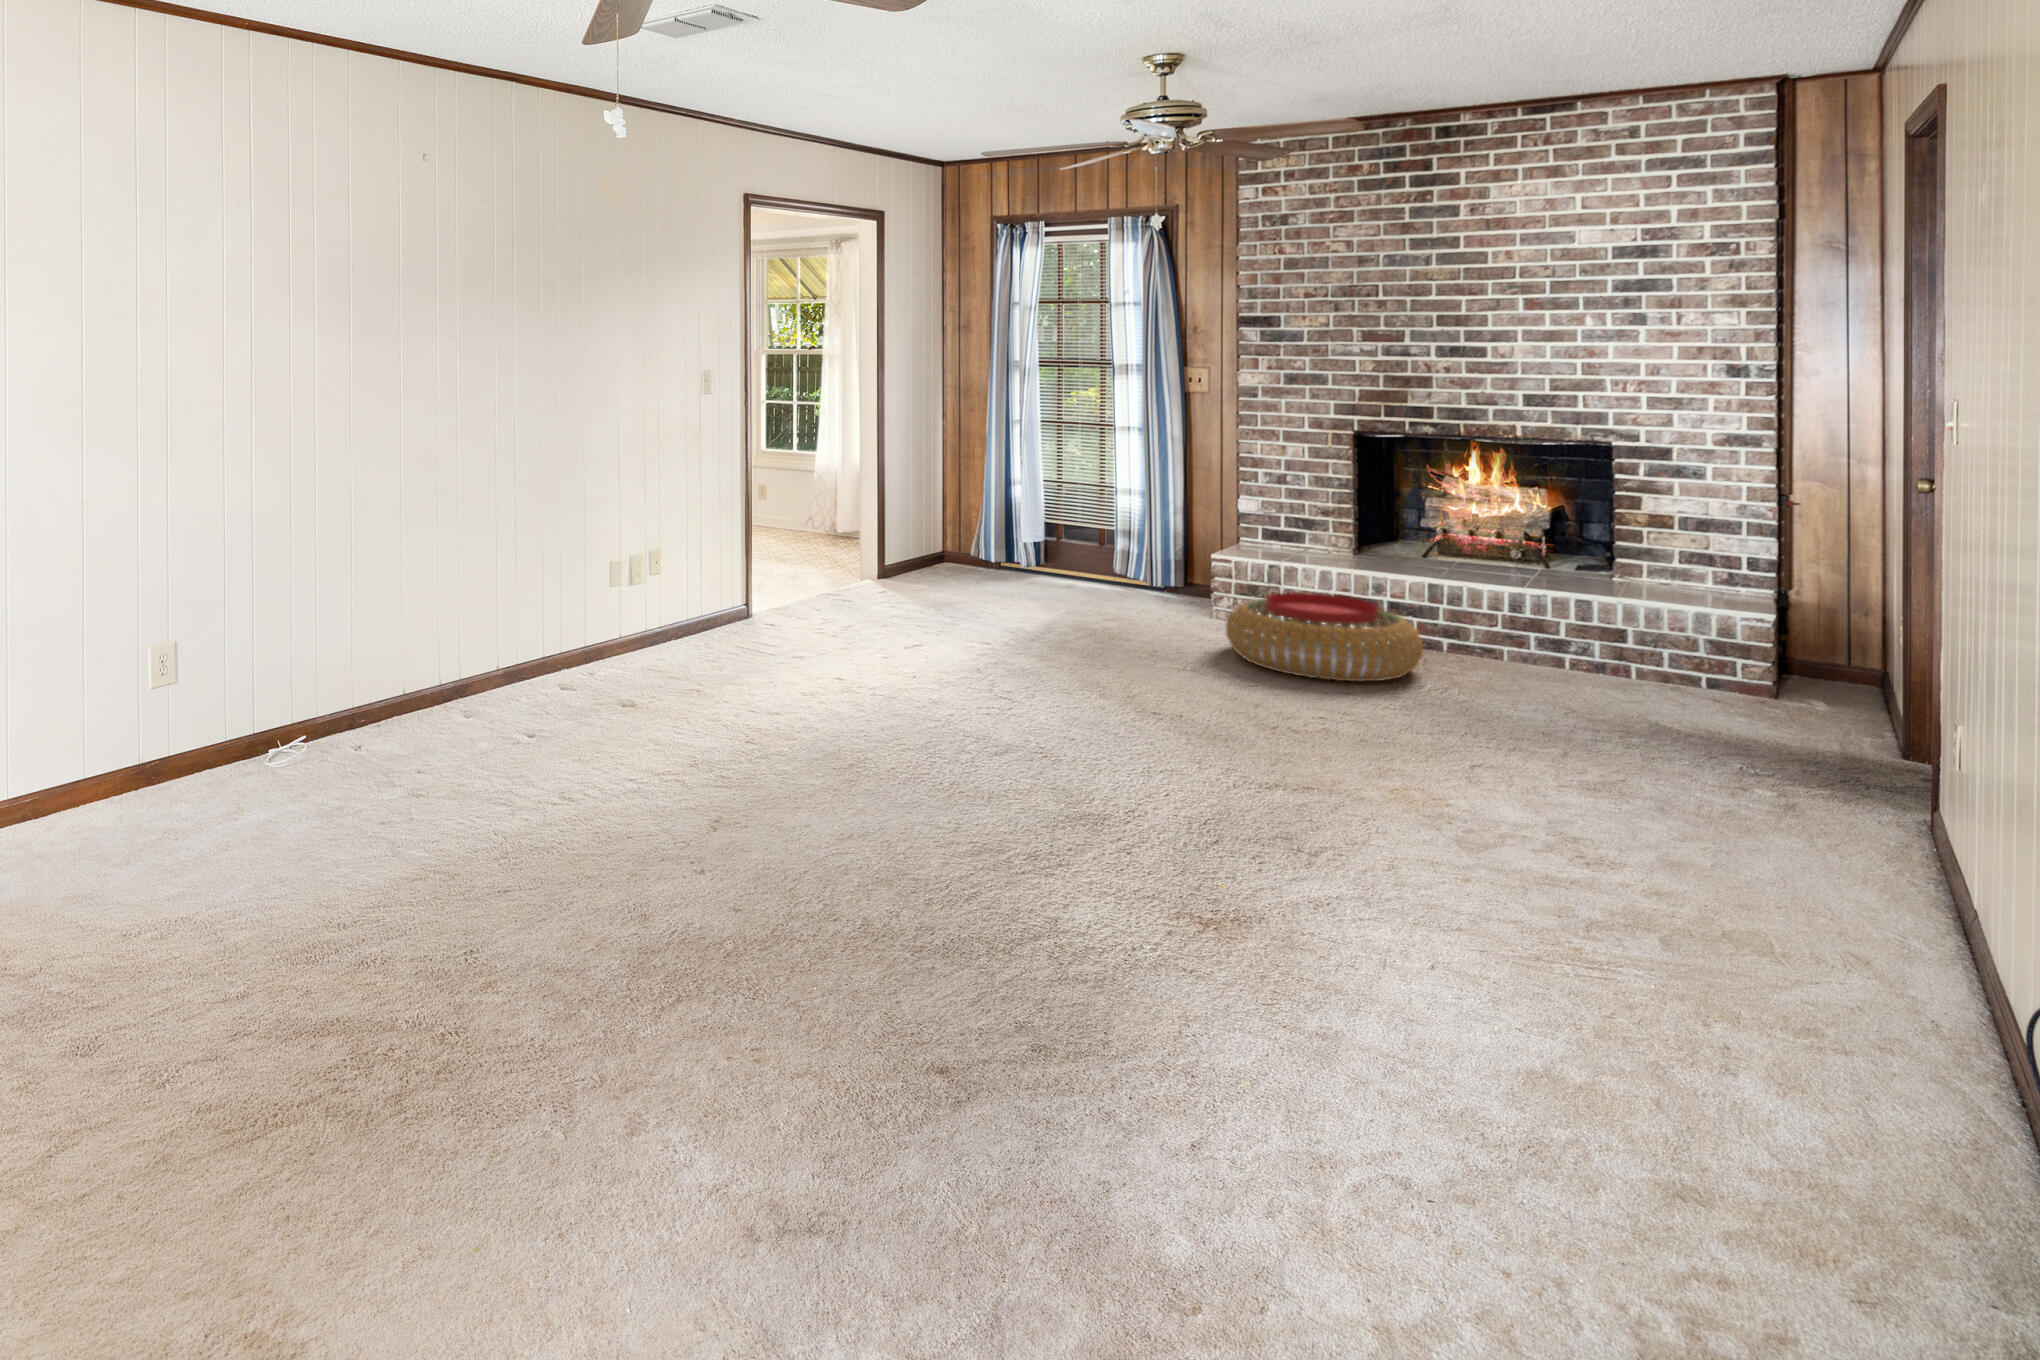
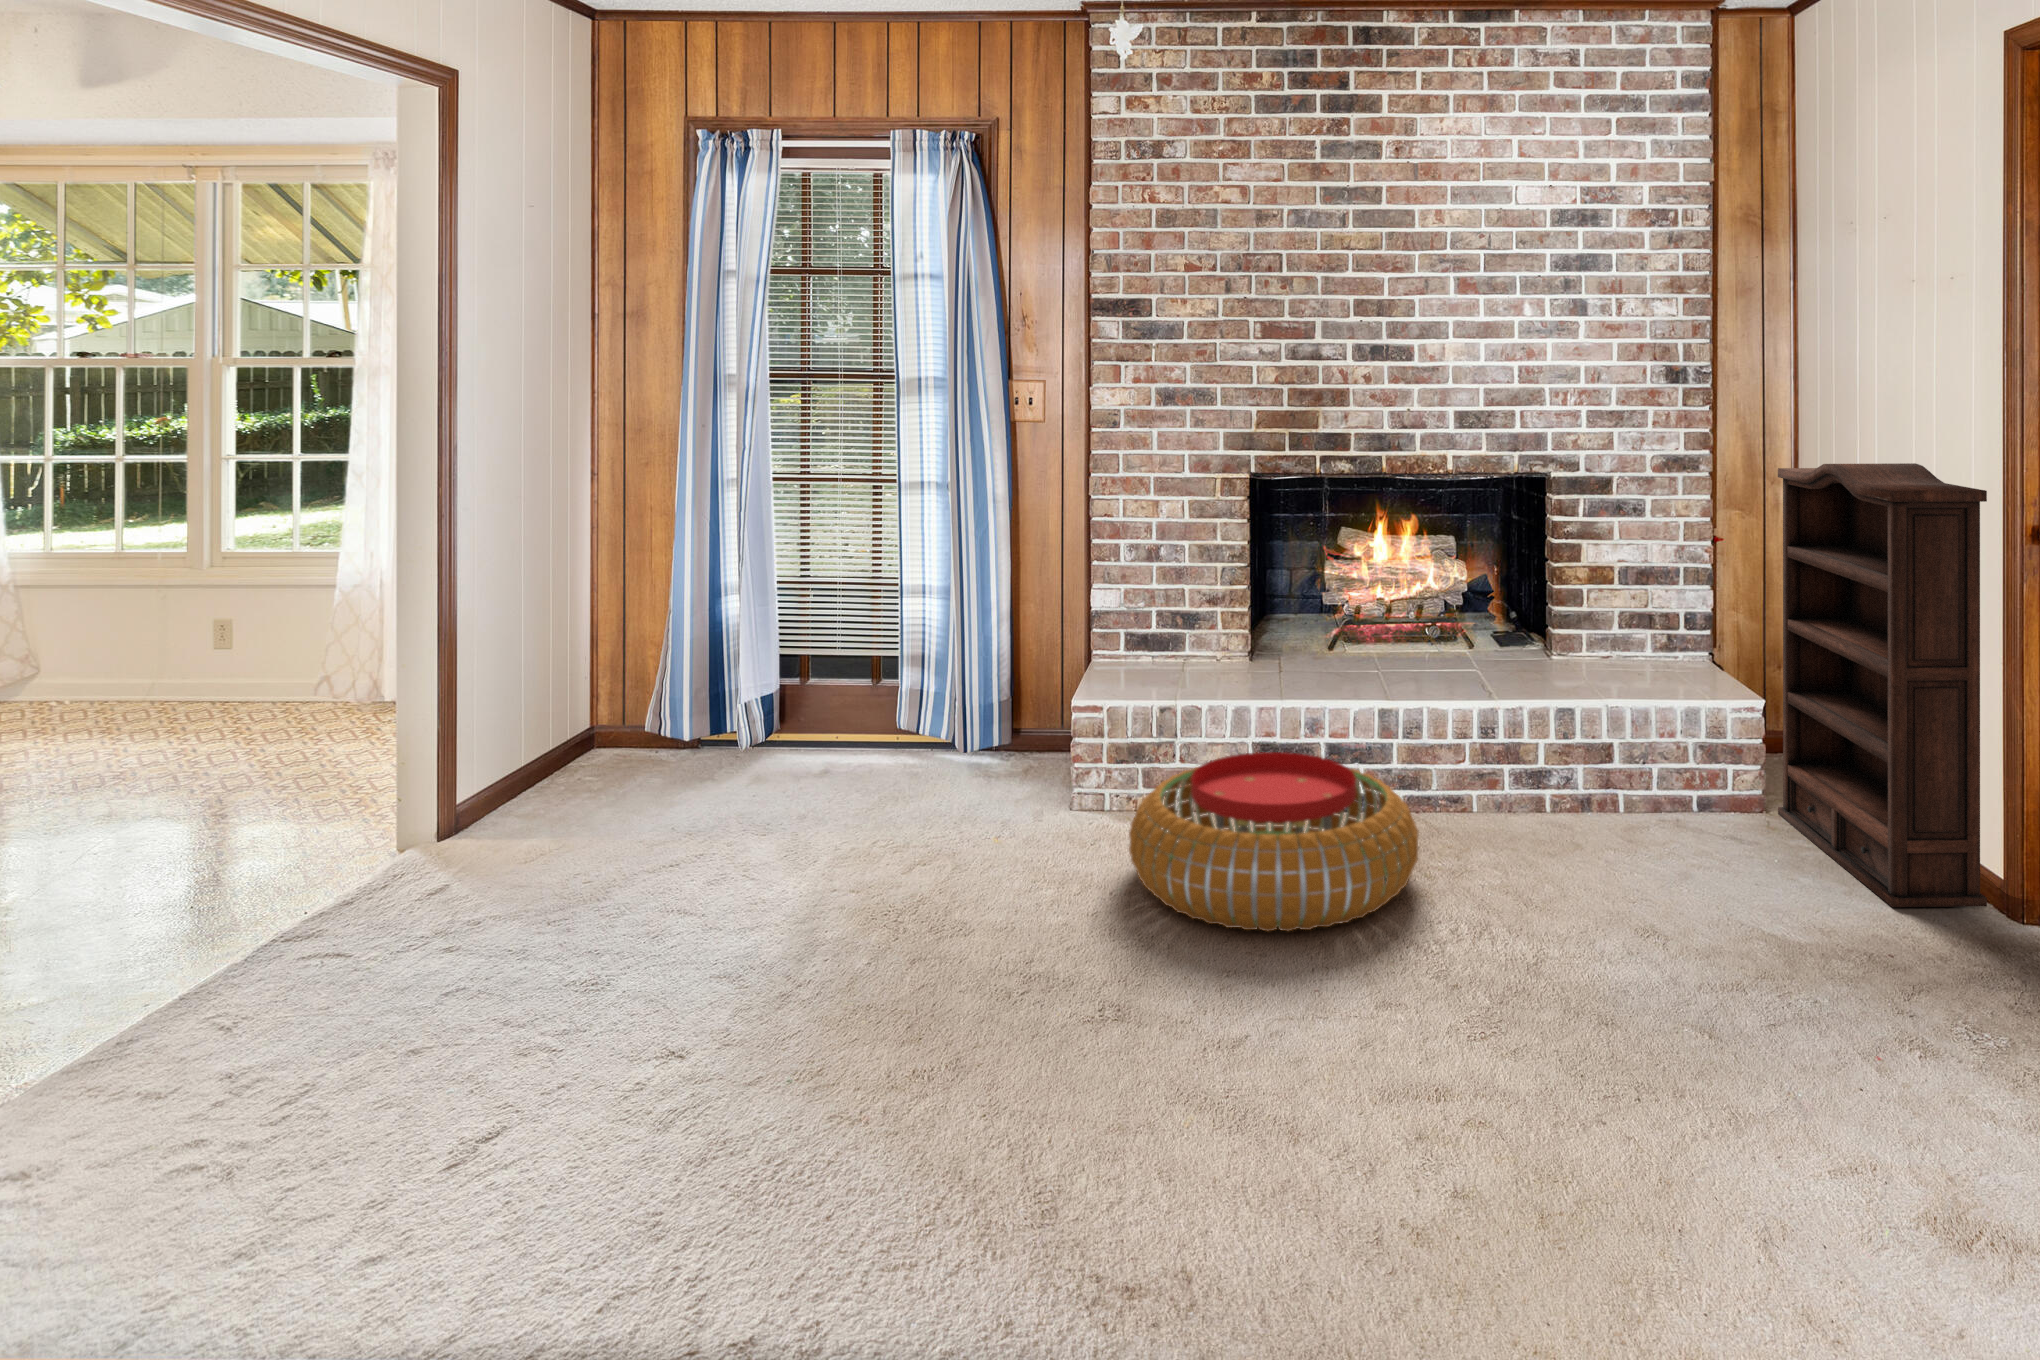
bookshelf: none [1795,439,1911,762] -> present [1778,463,1987,907]

